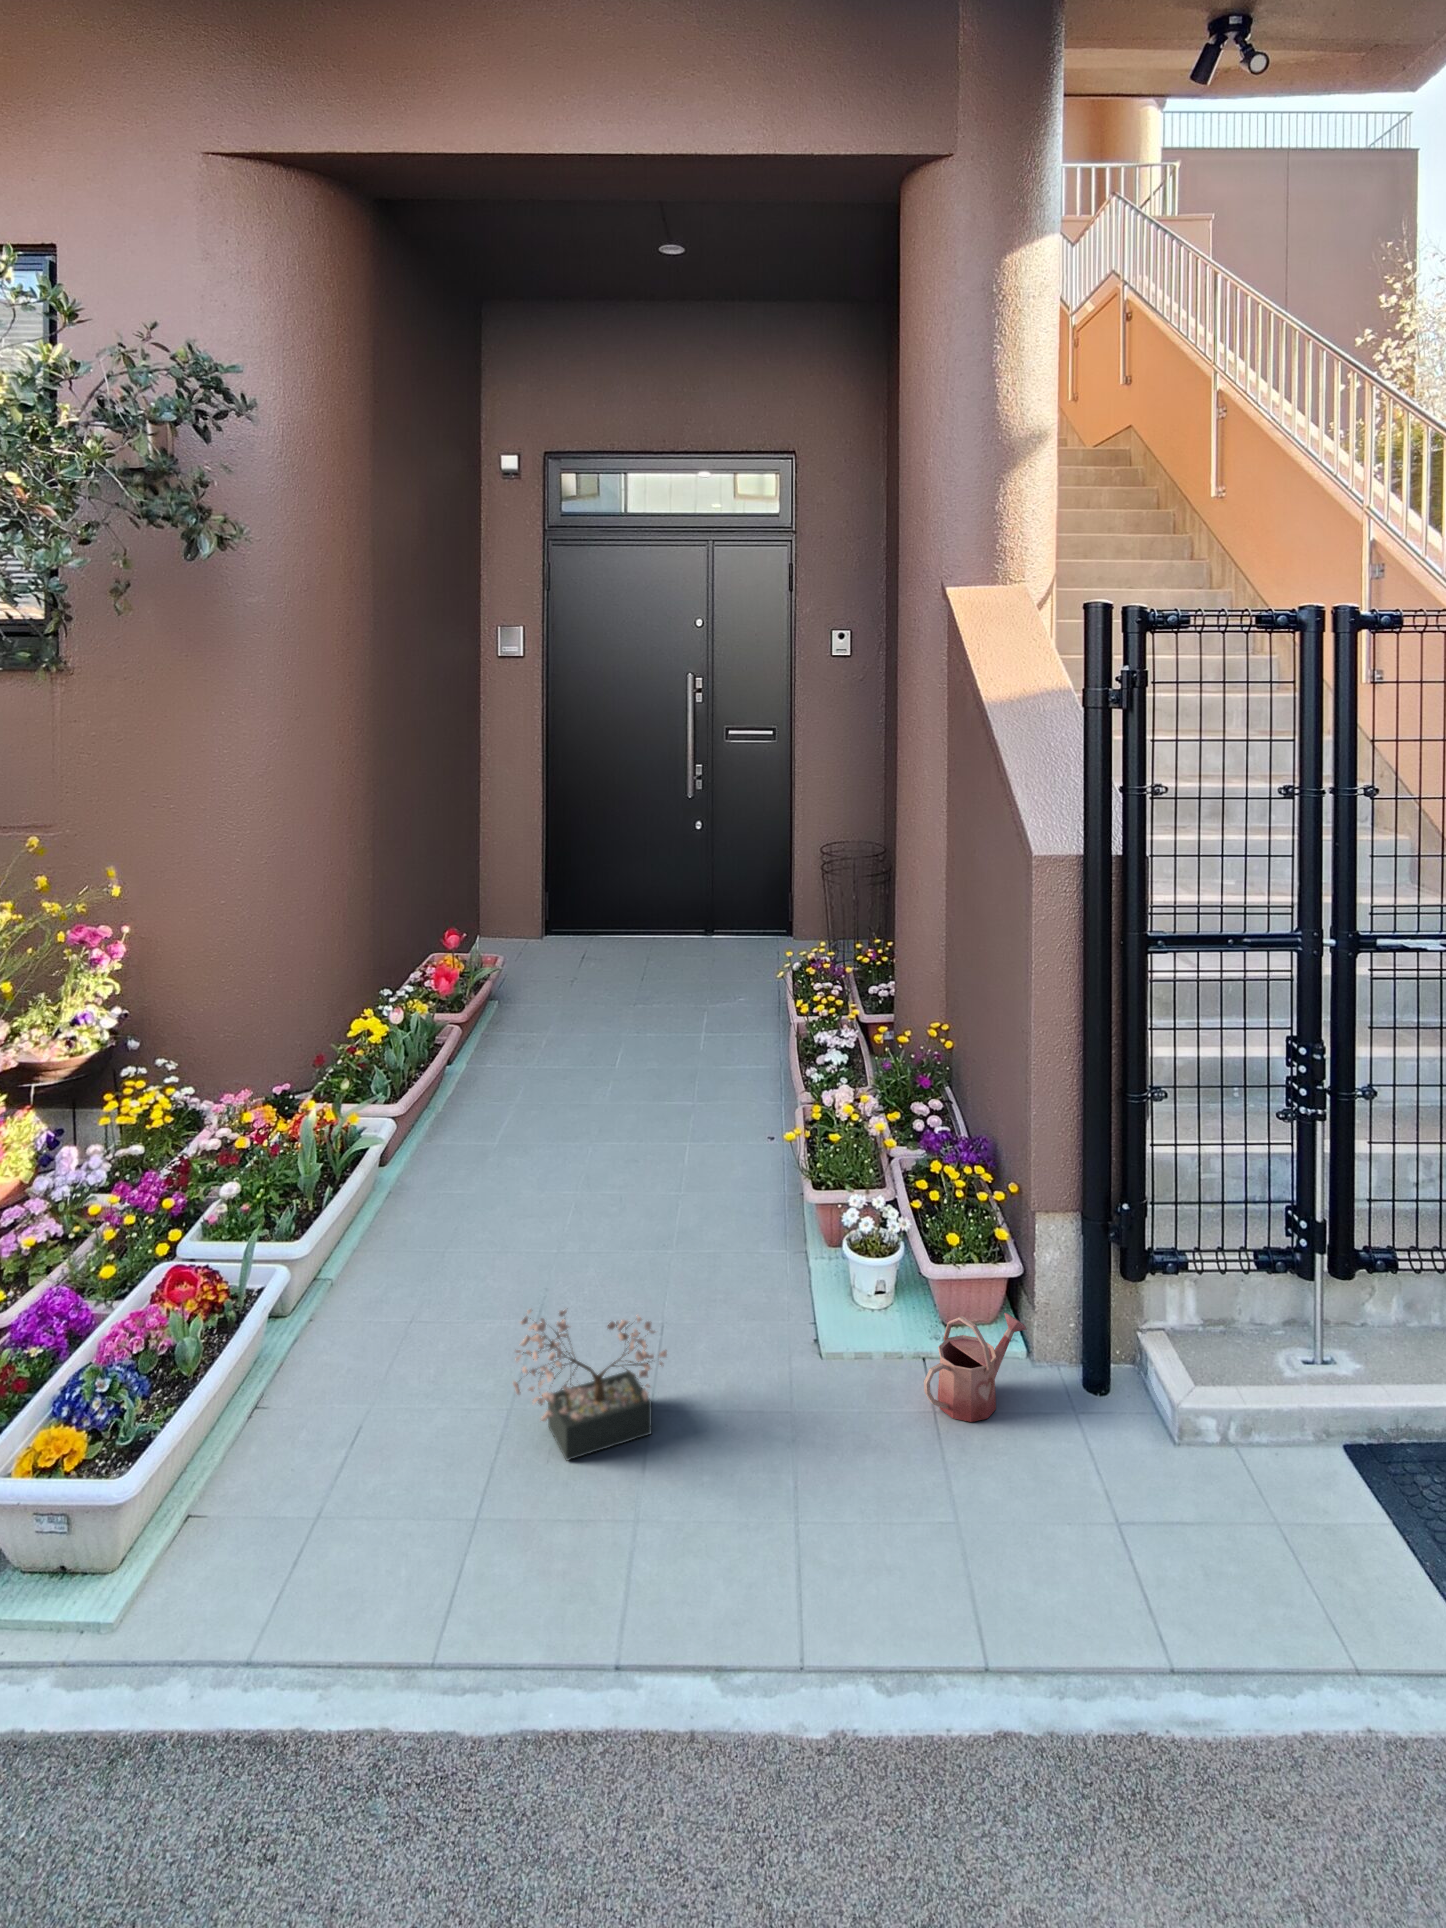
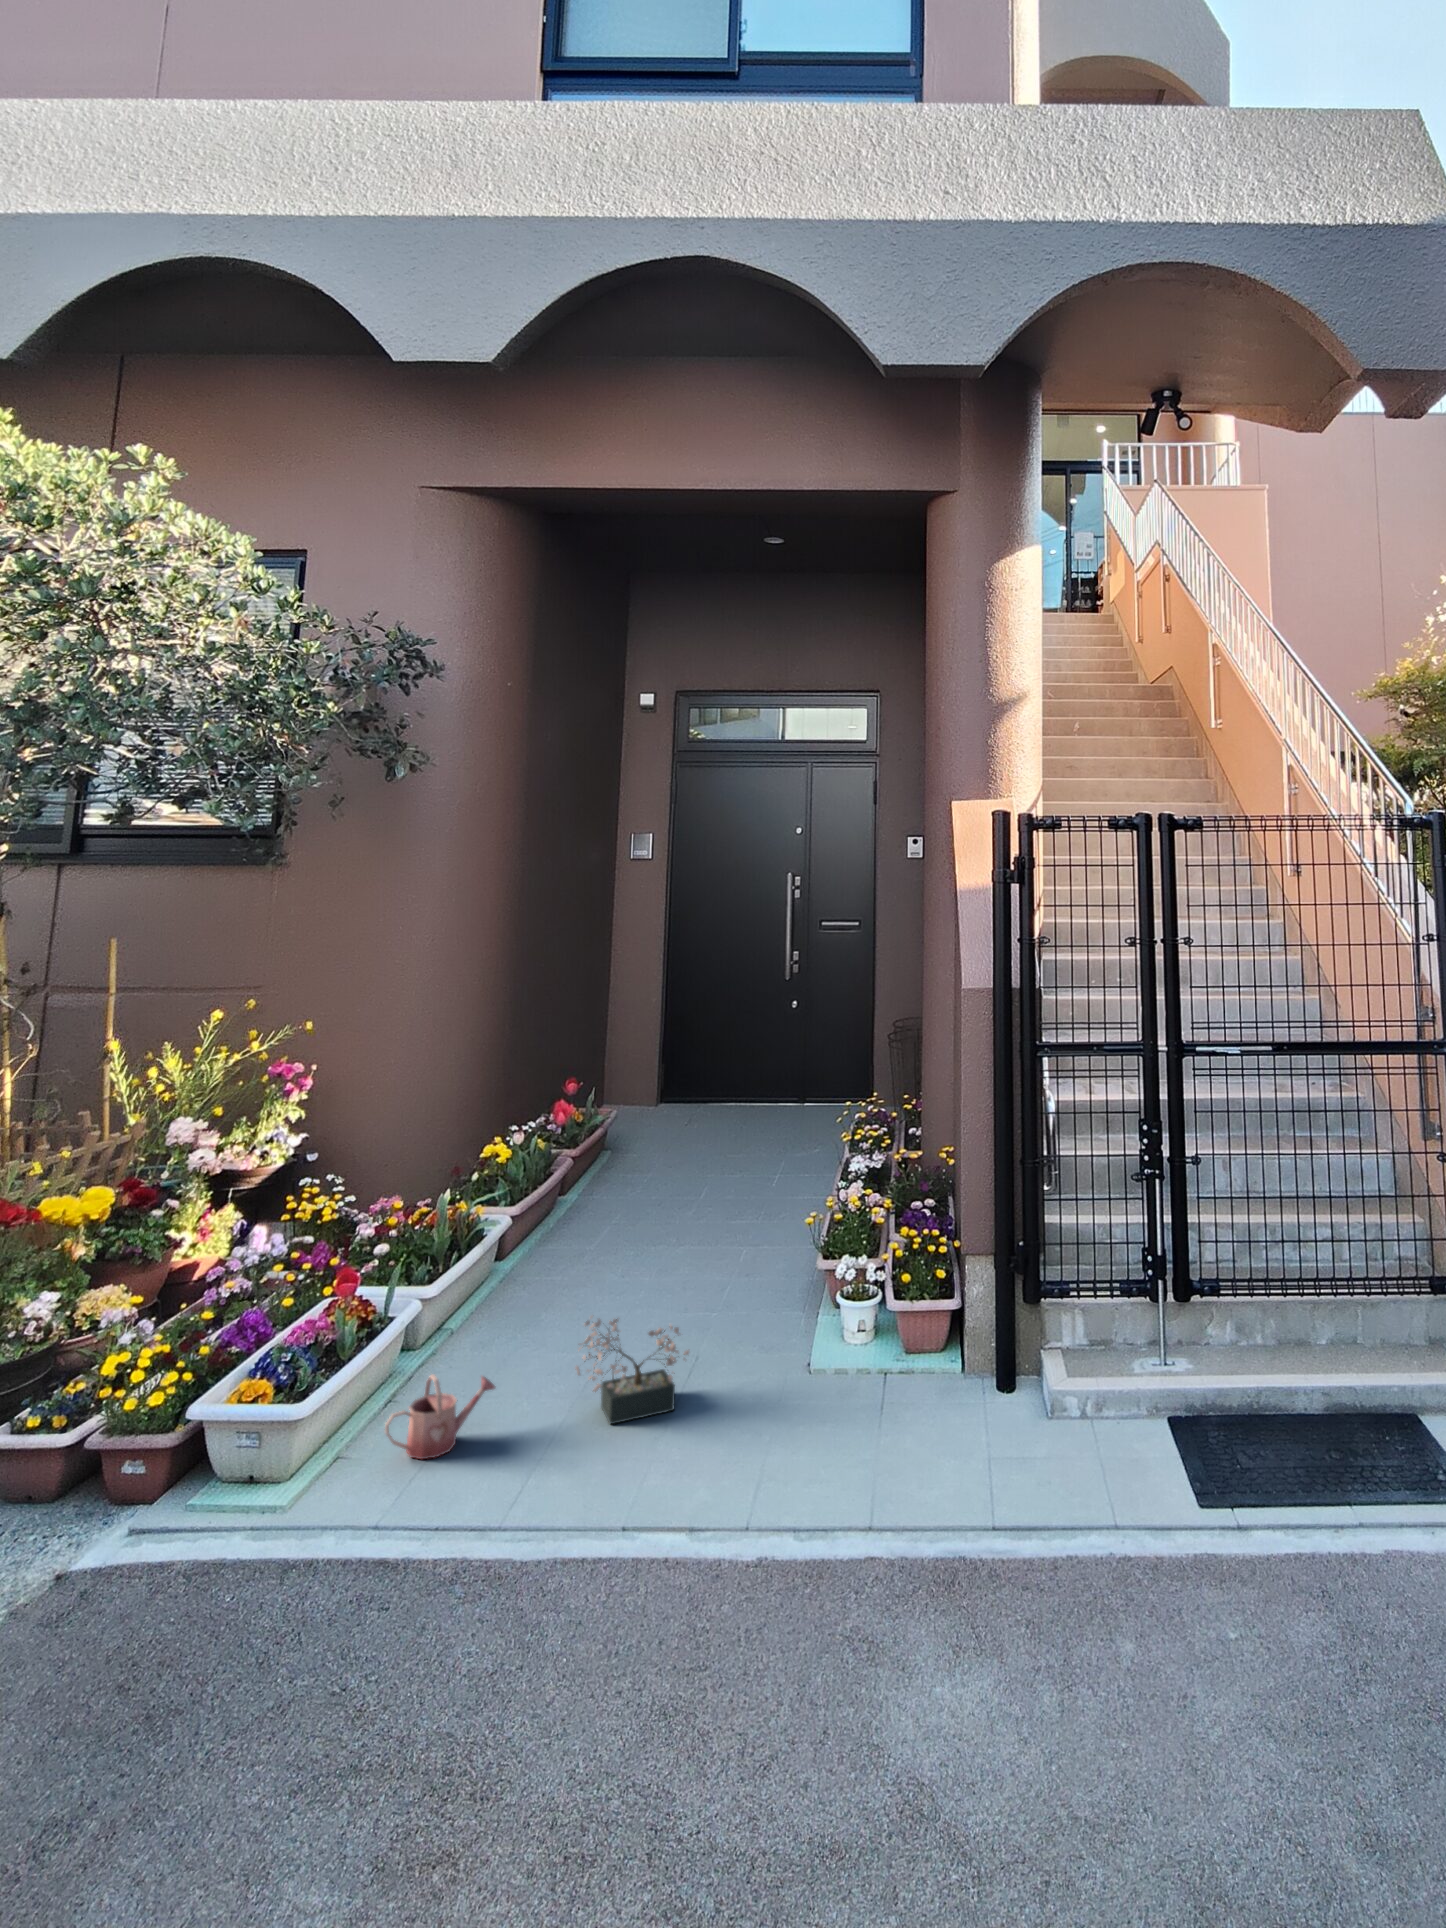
watering can: present [924,1313,1027,1422] -> present [385,1375,495,1459]

